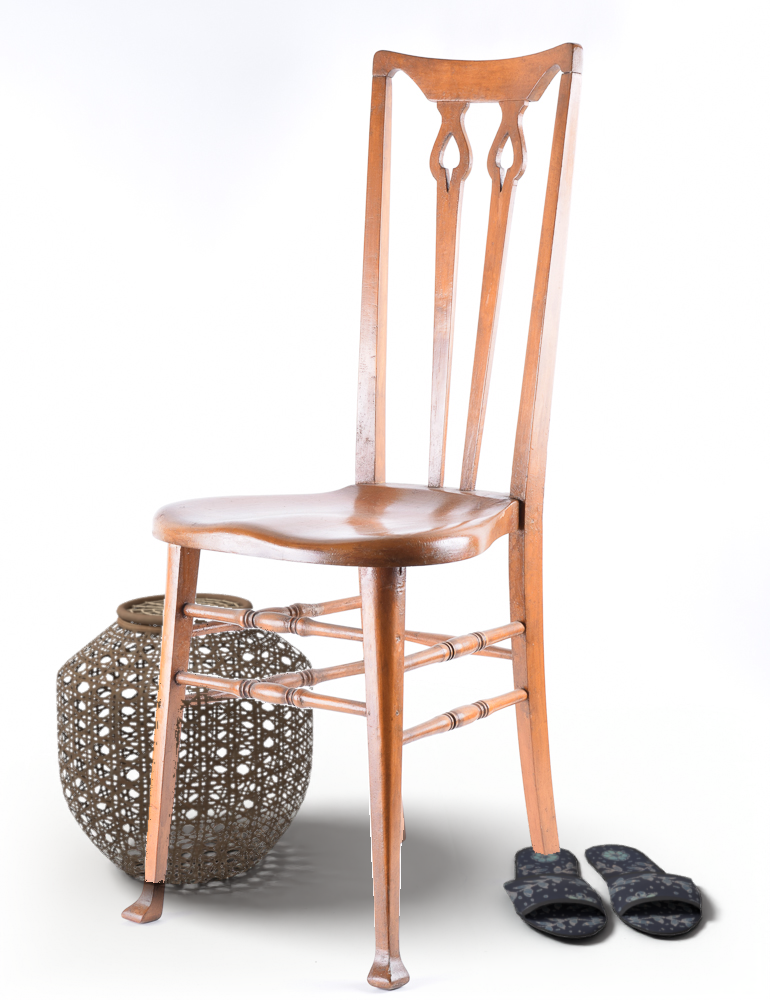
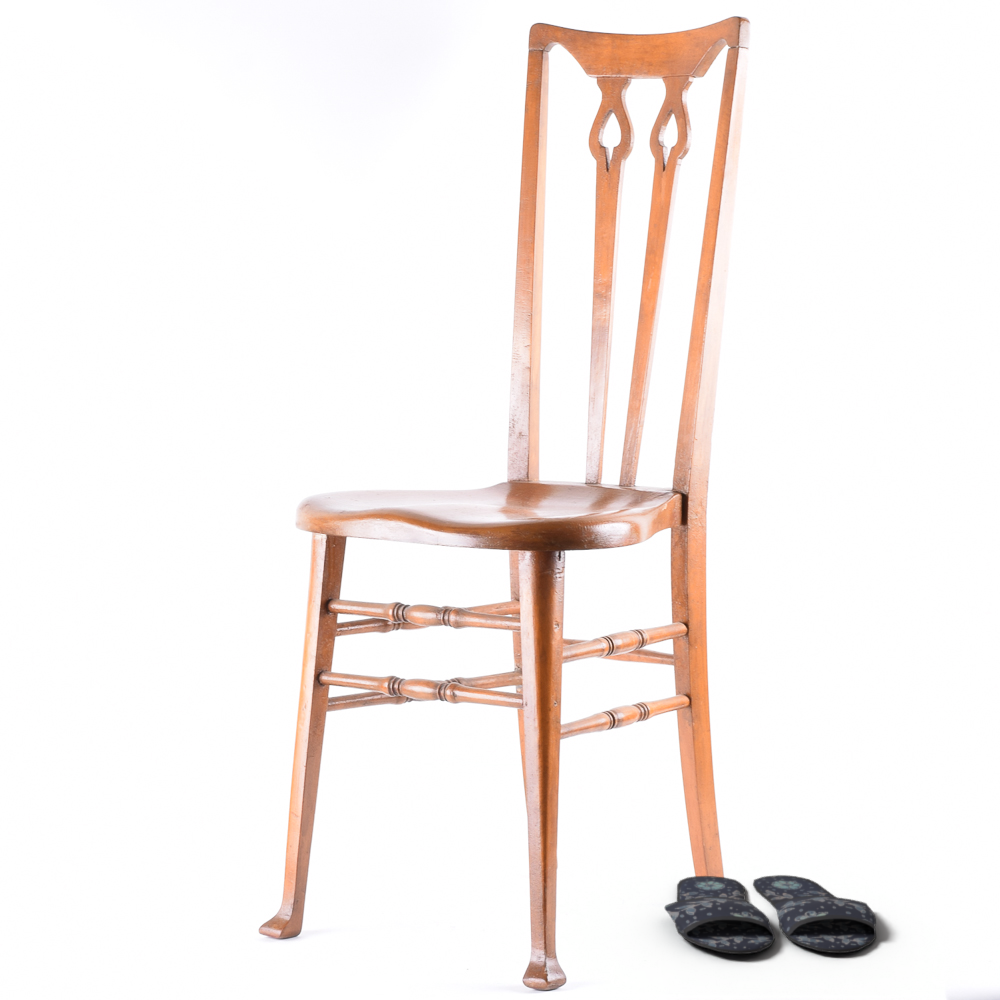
woven basket: present [56,593,313,884] -> none [188,598,461,904]

